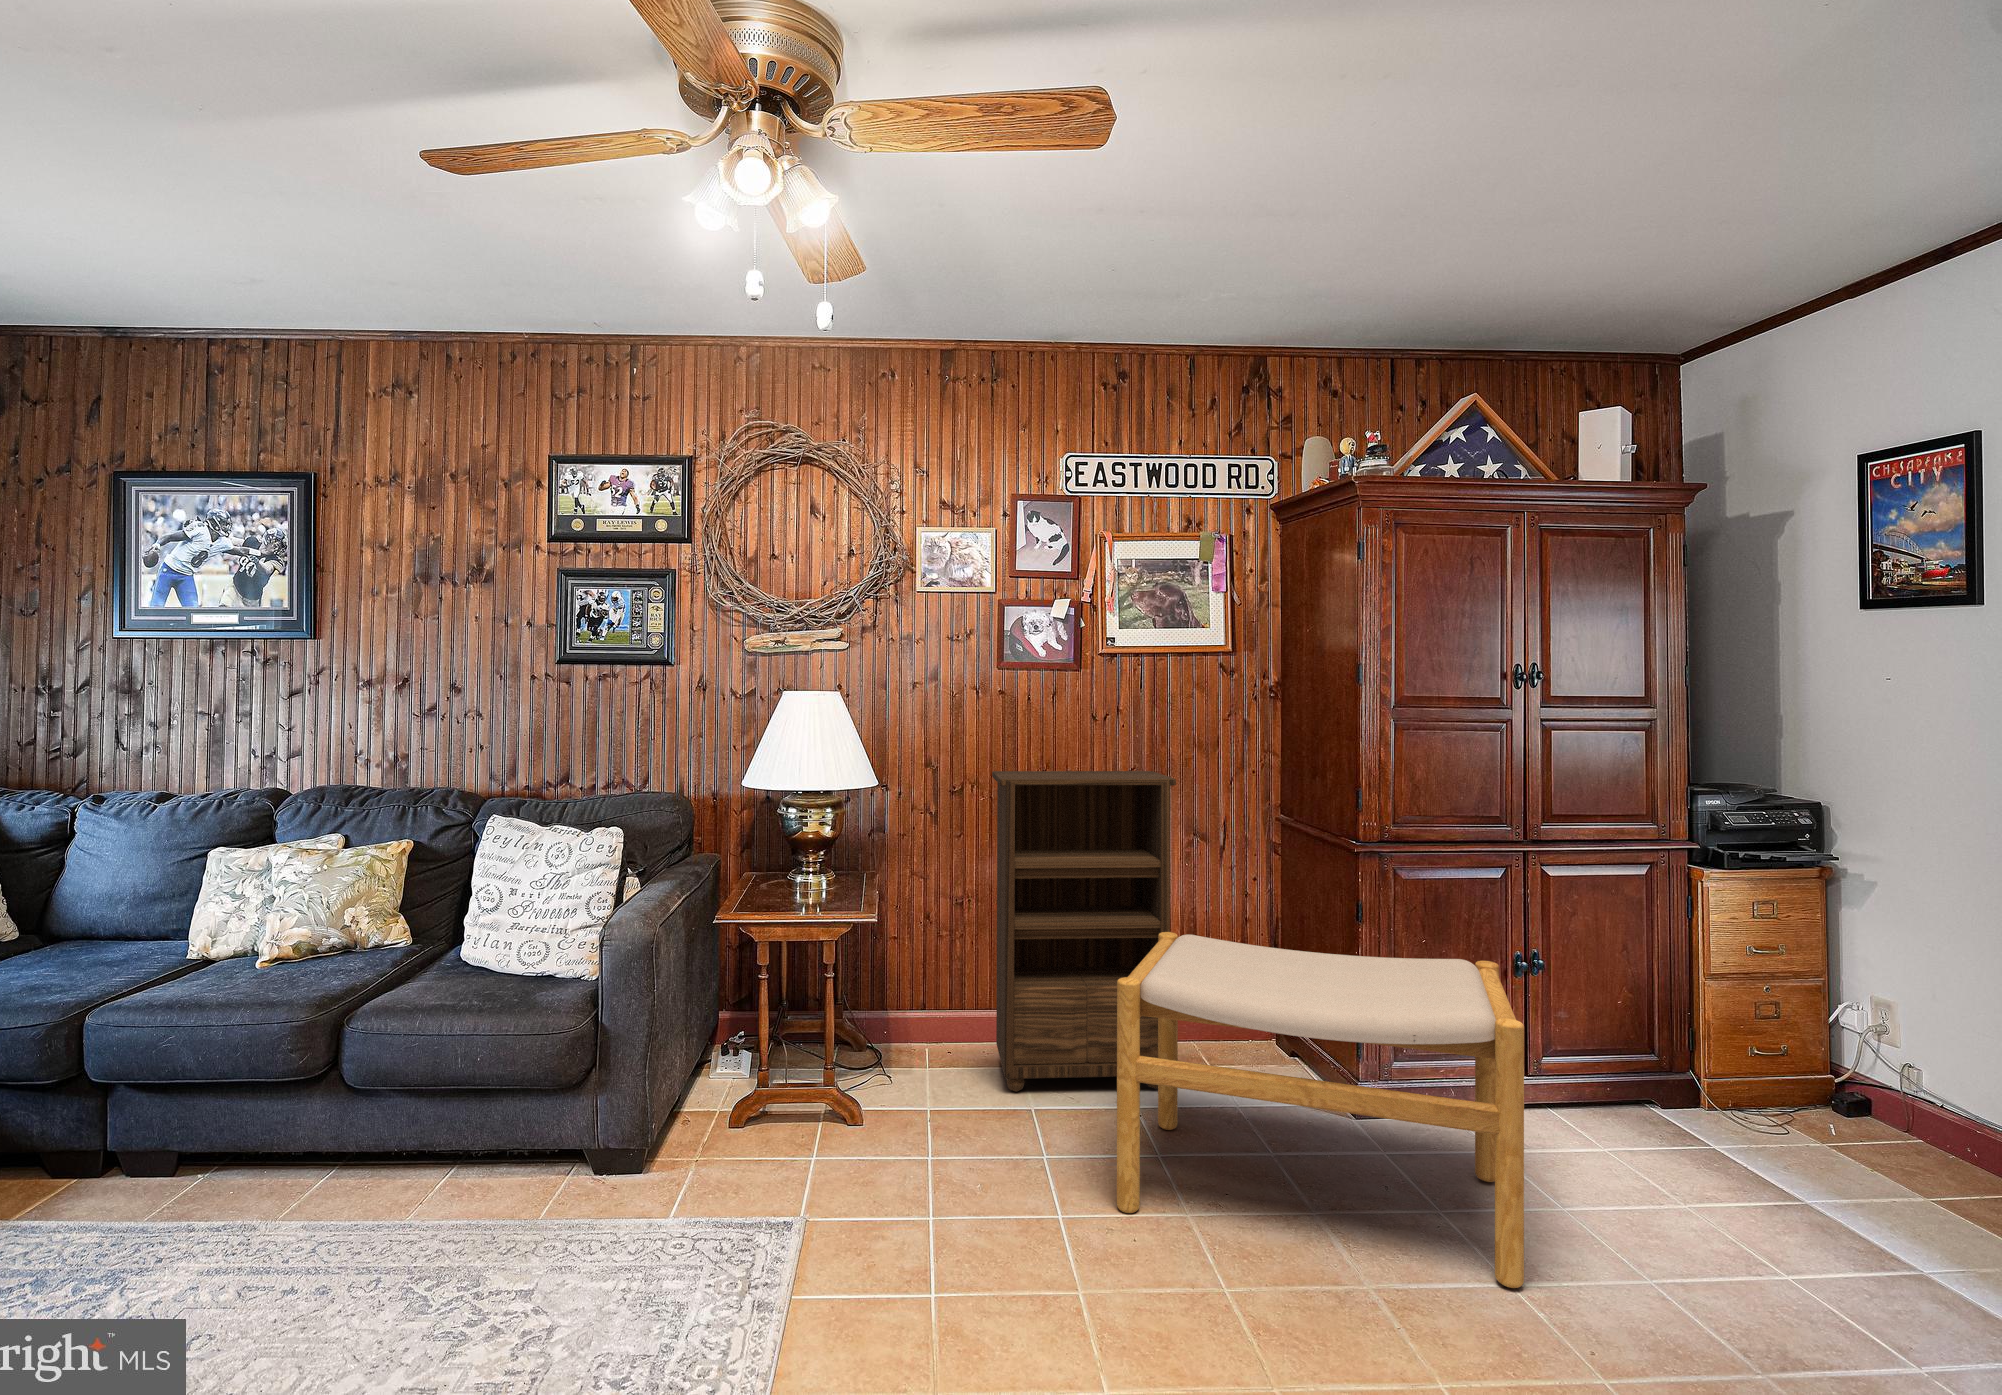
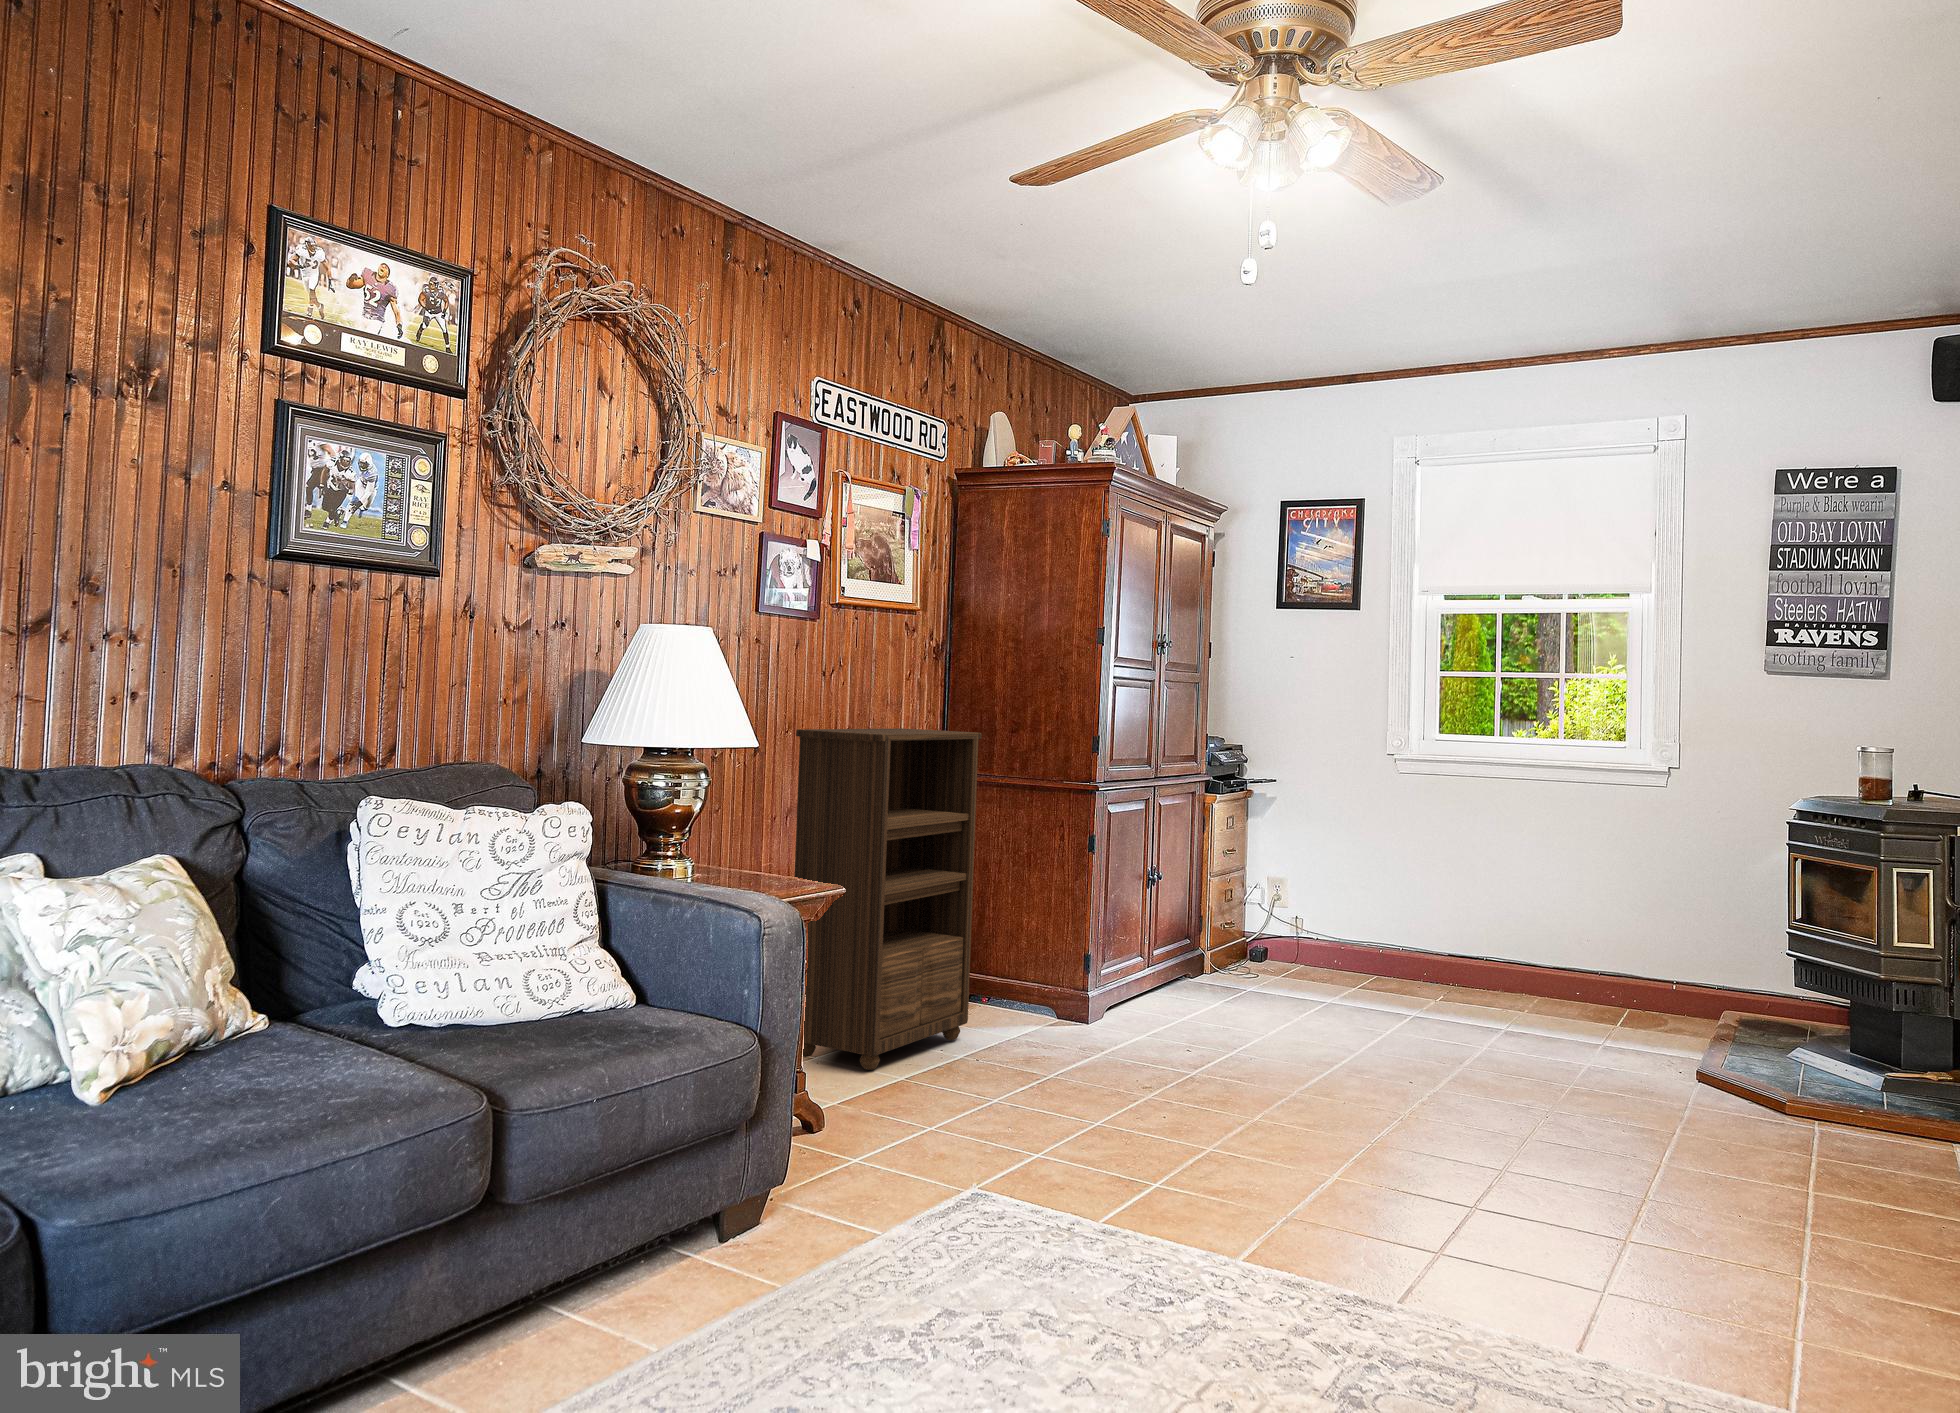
footstool: present [1117,932,1524,1288] -> none [1015,863,1348,1101]

